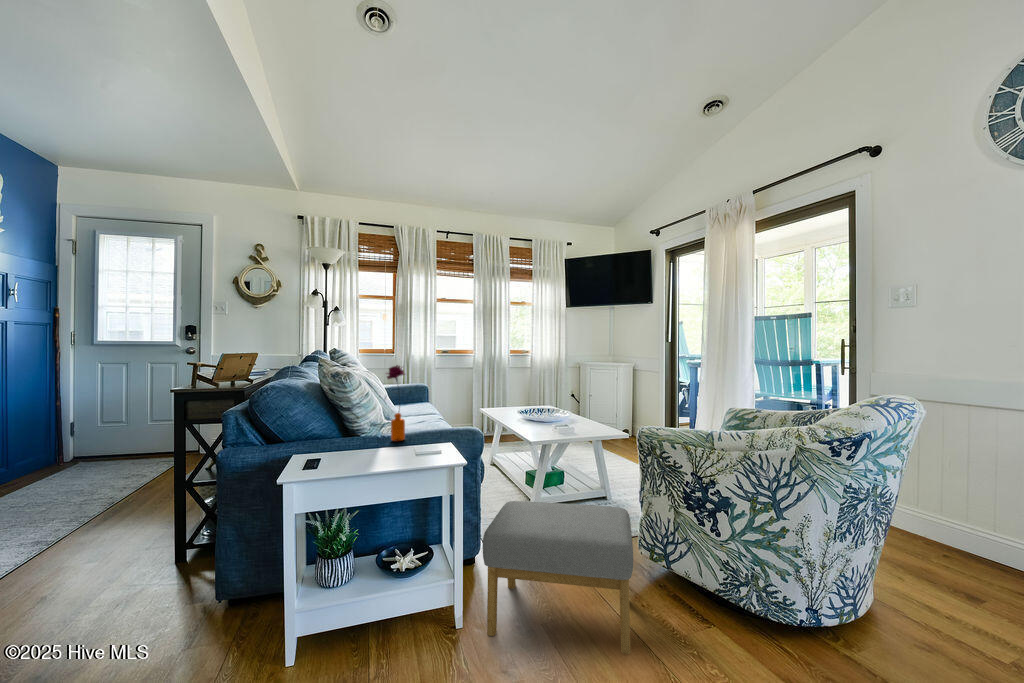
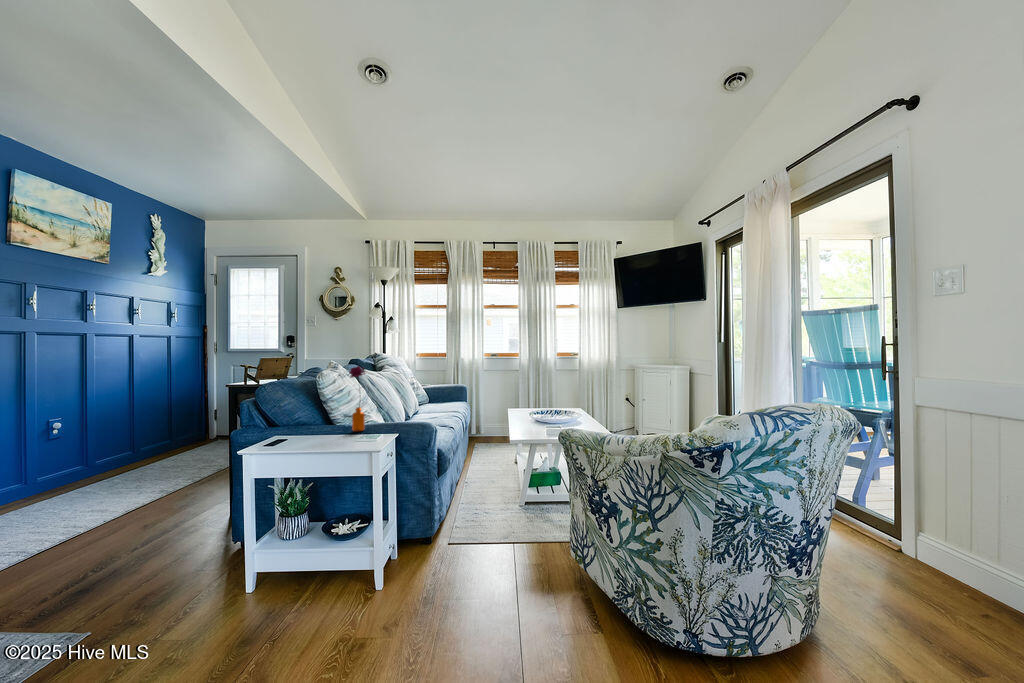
footstool: present [483,501,633,654] -> none [390,492,540,641]

